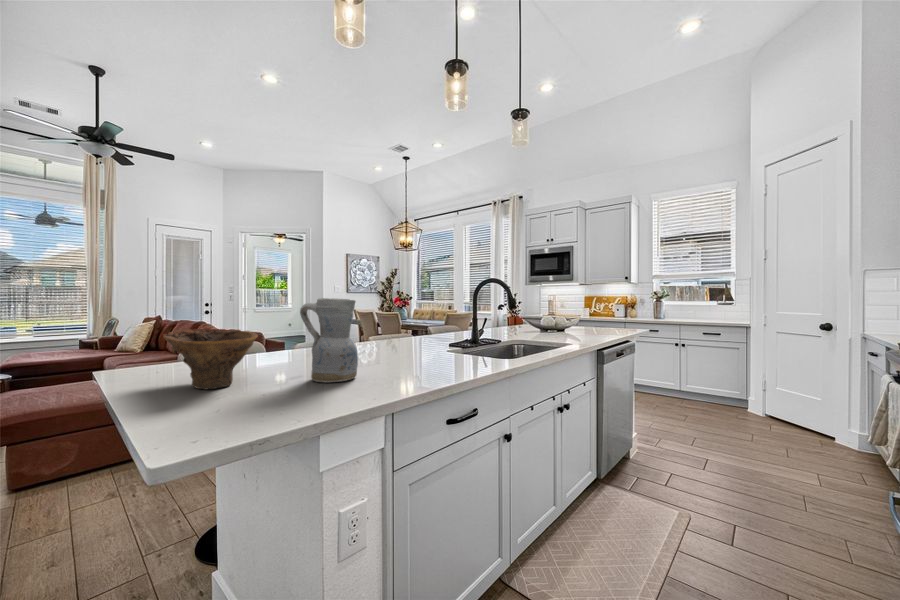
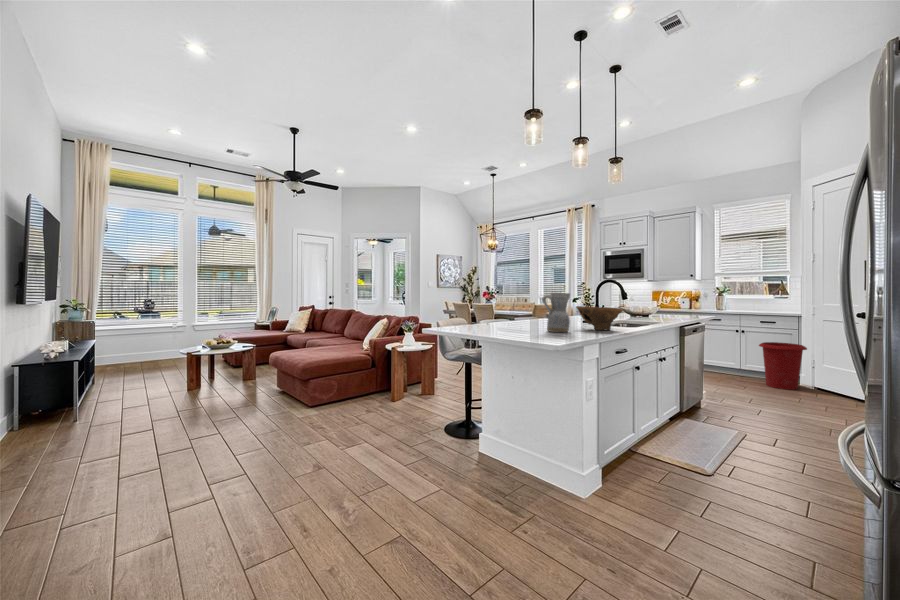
bowl: present [163,329,258,390] -> present [576,306,623,330]
waste bin: none [702,359,759,420] -> present [759,342,807,390]

